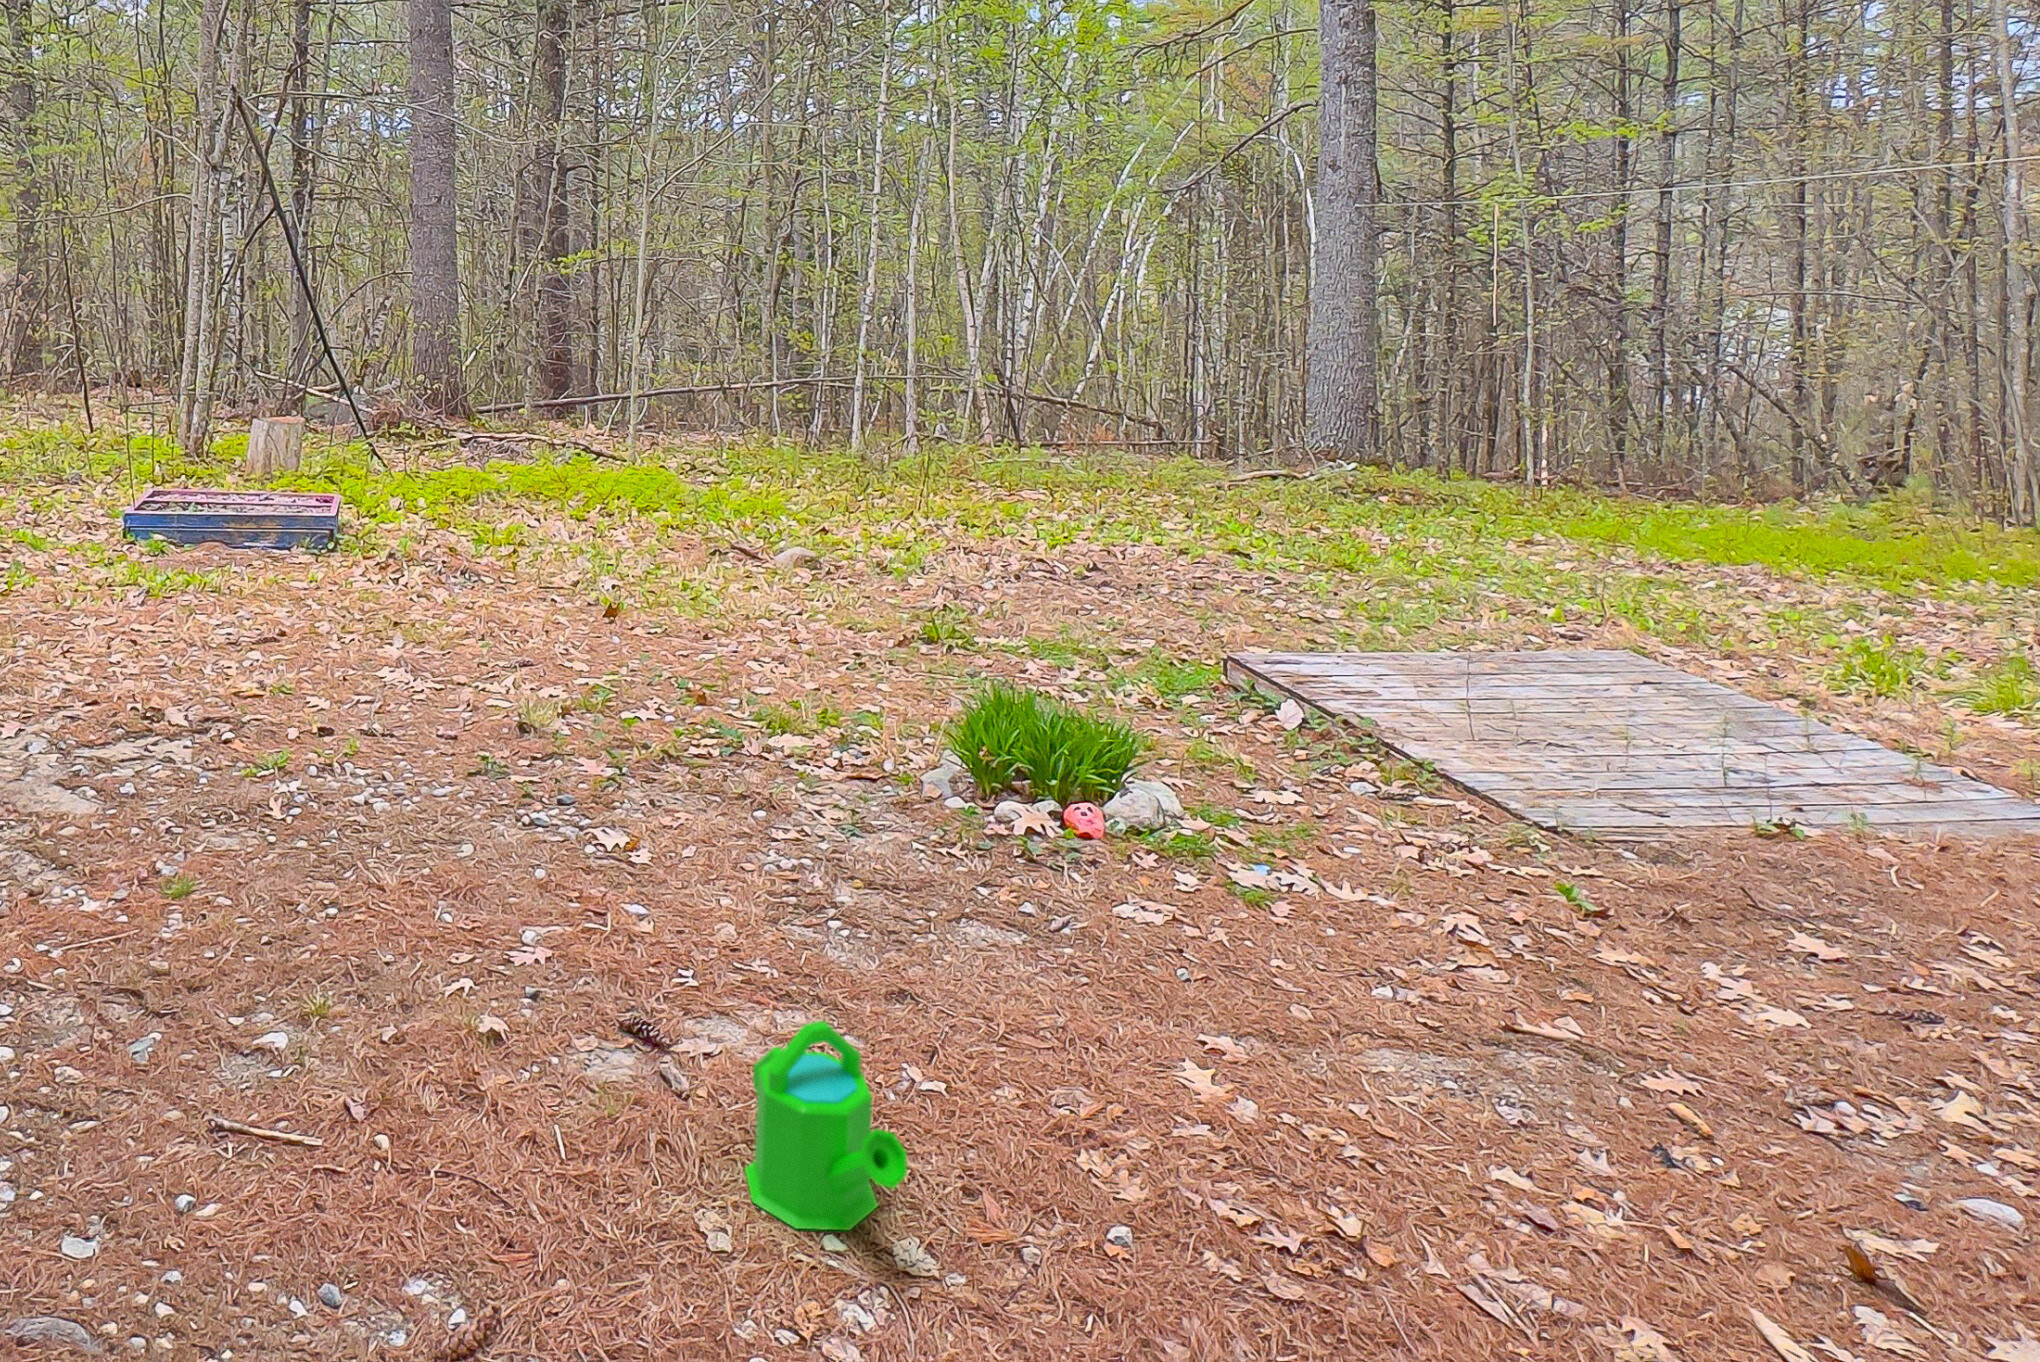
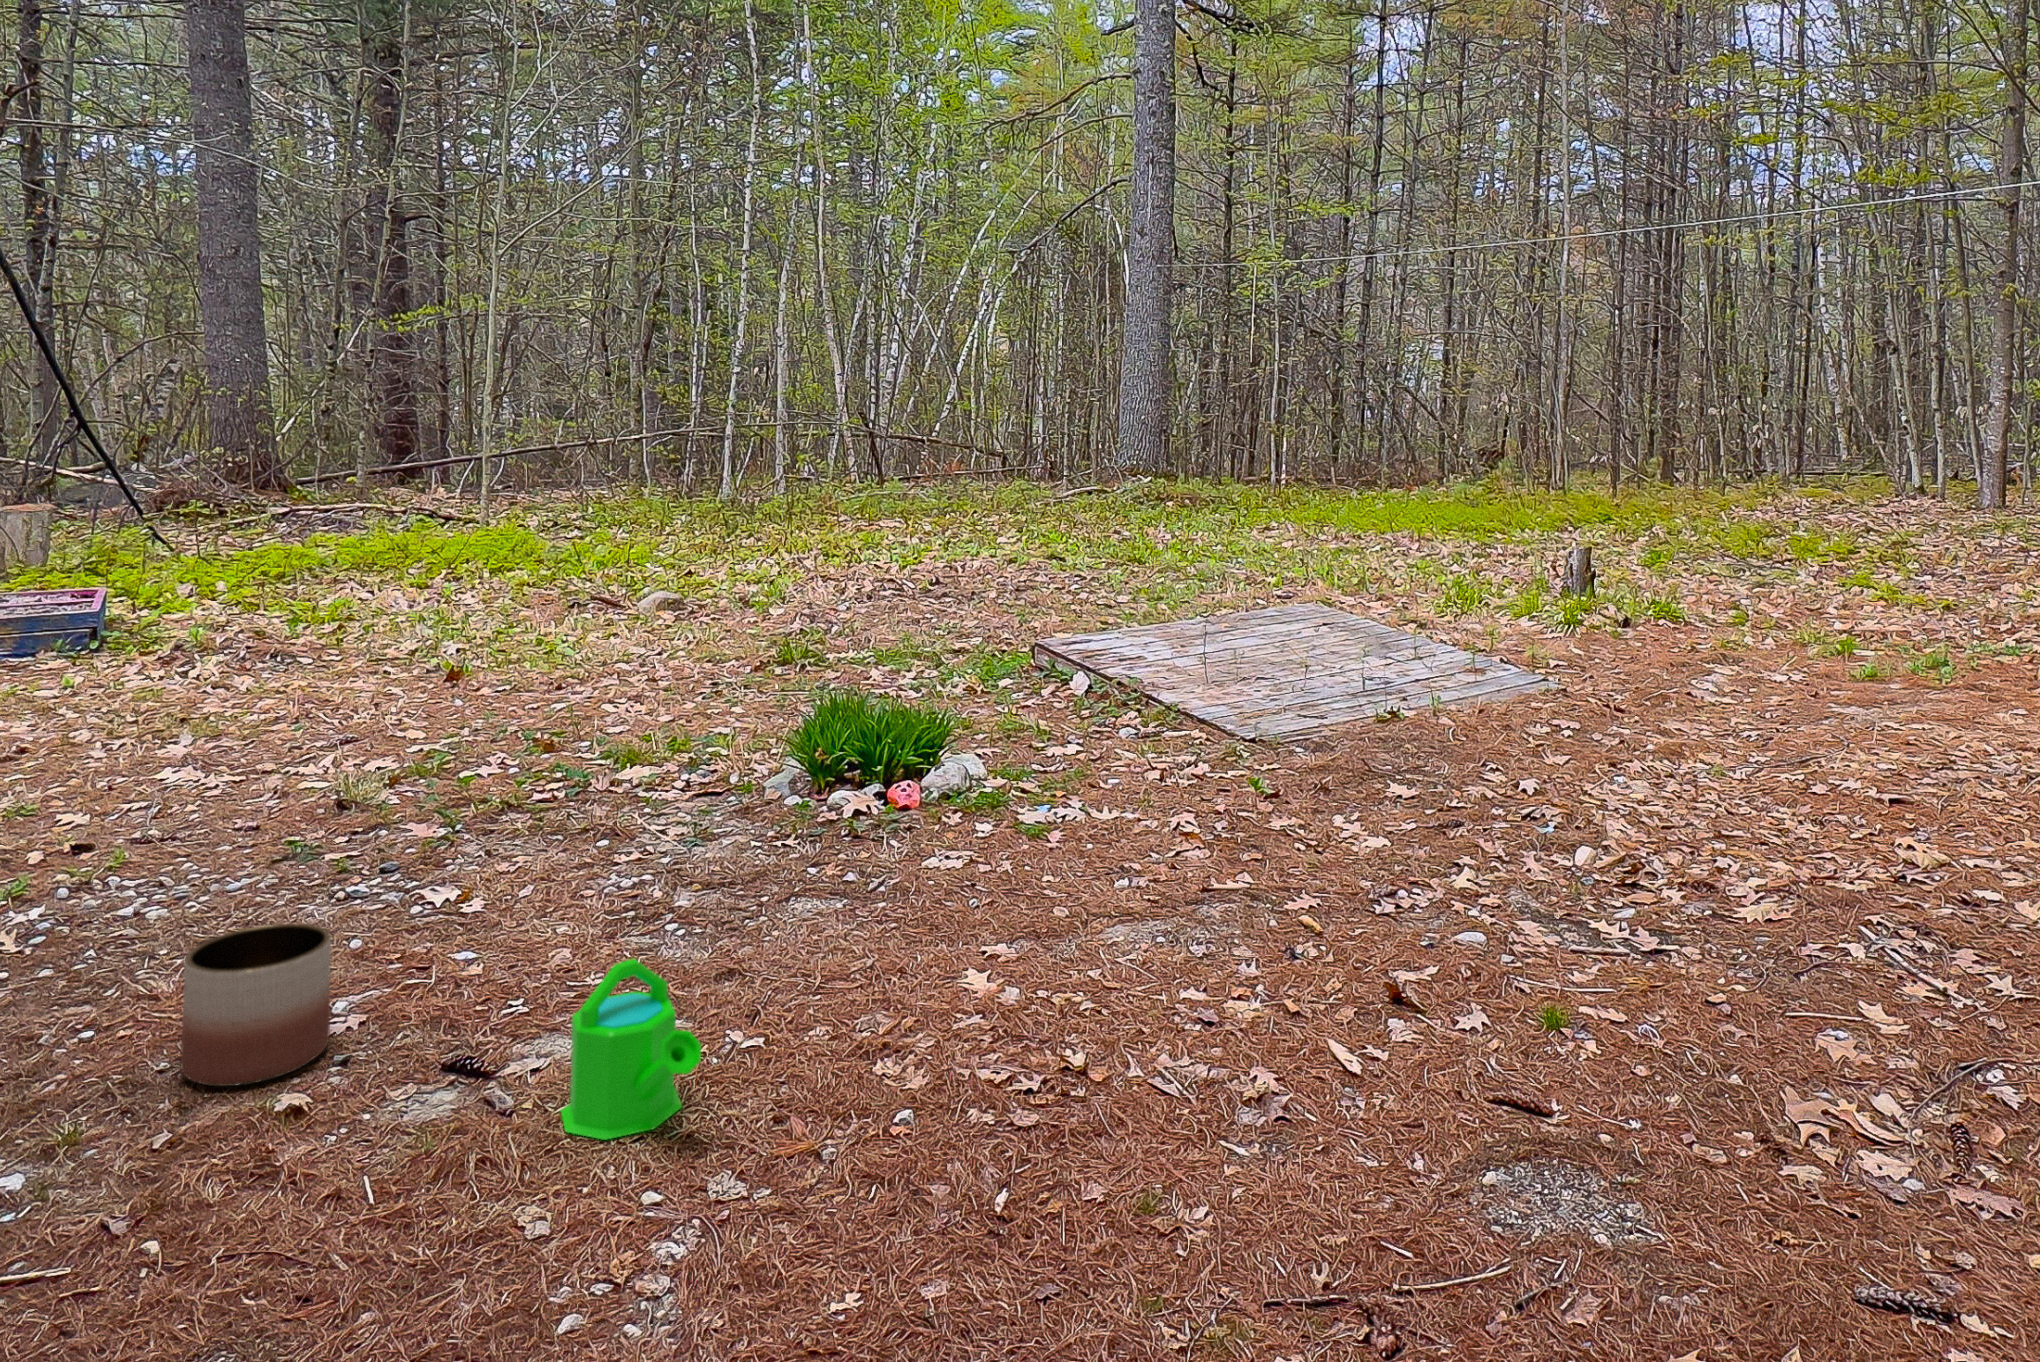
planter: none [399,879,523,1042] -> present [180,923,331,1086]

